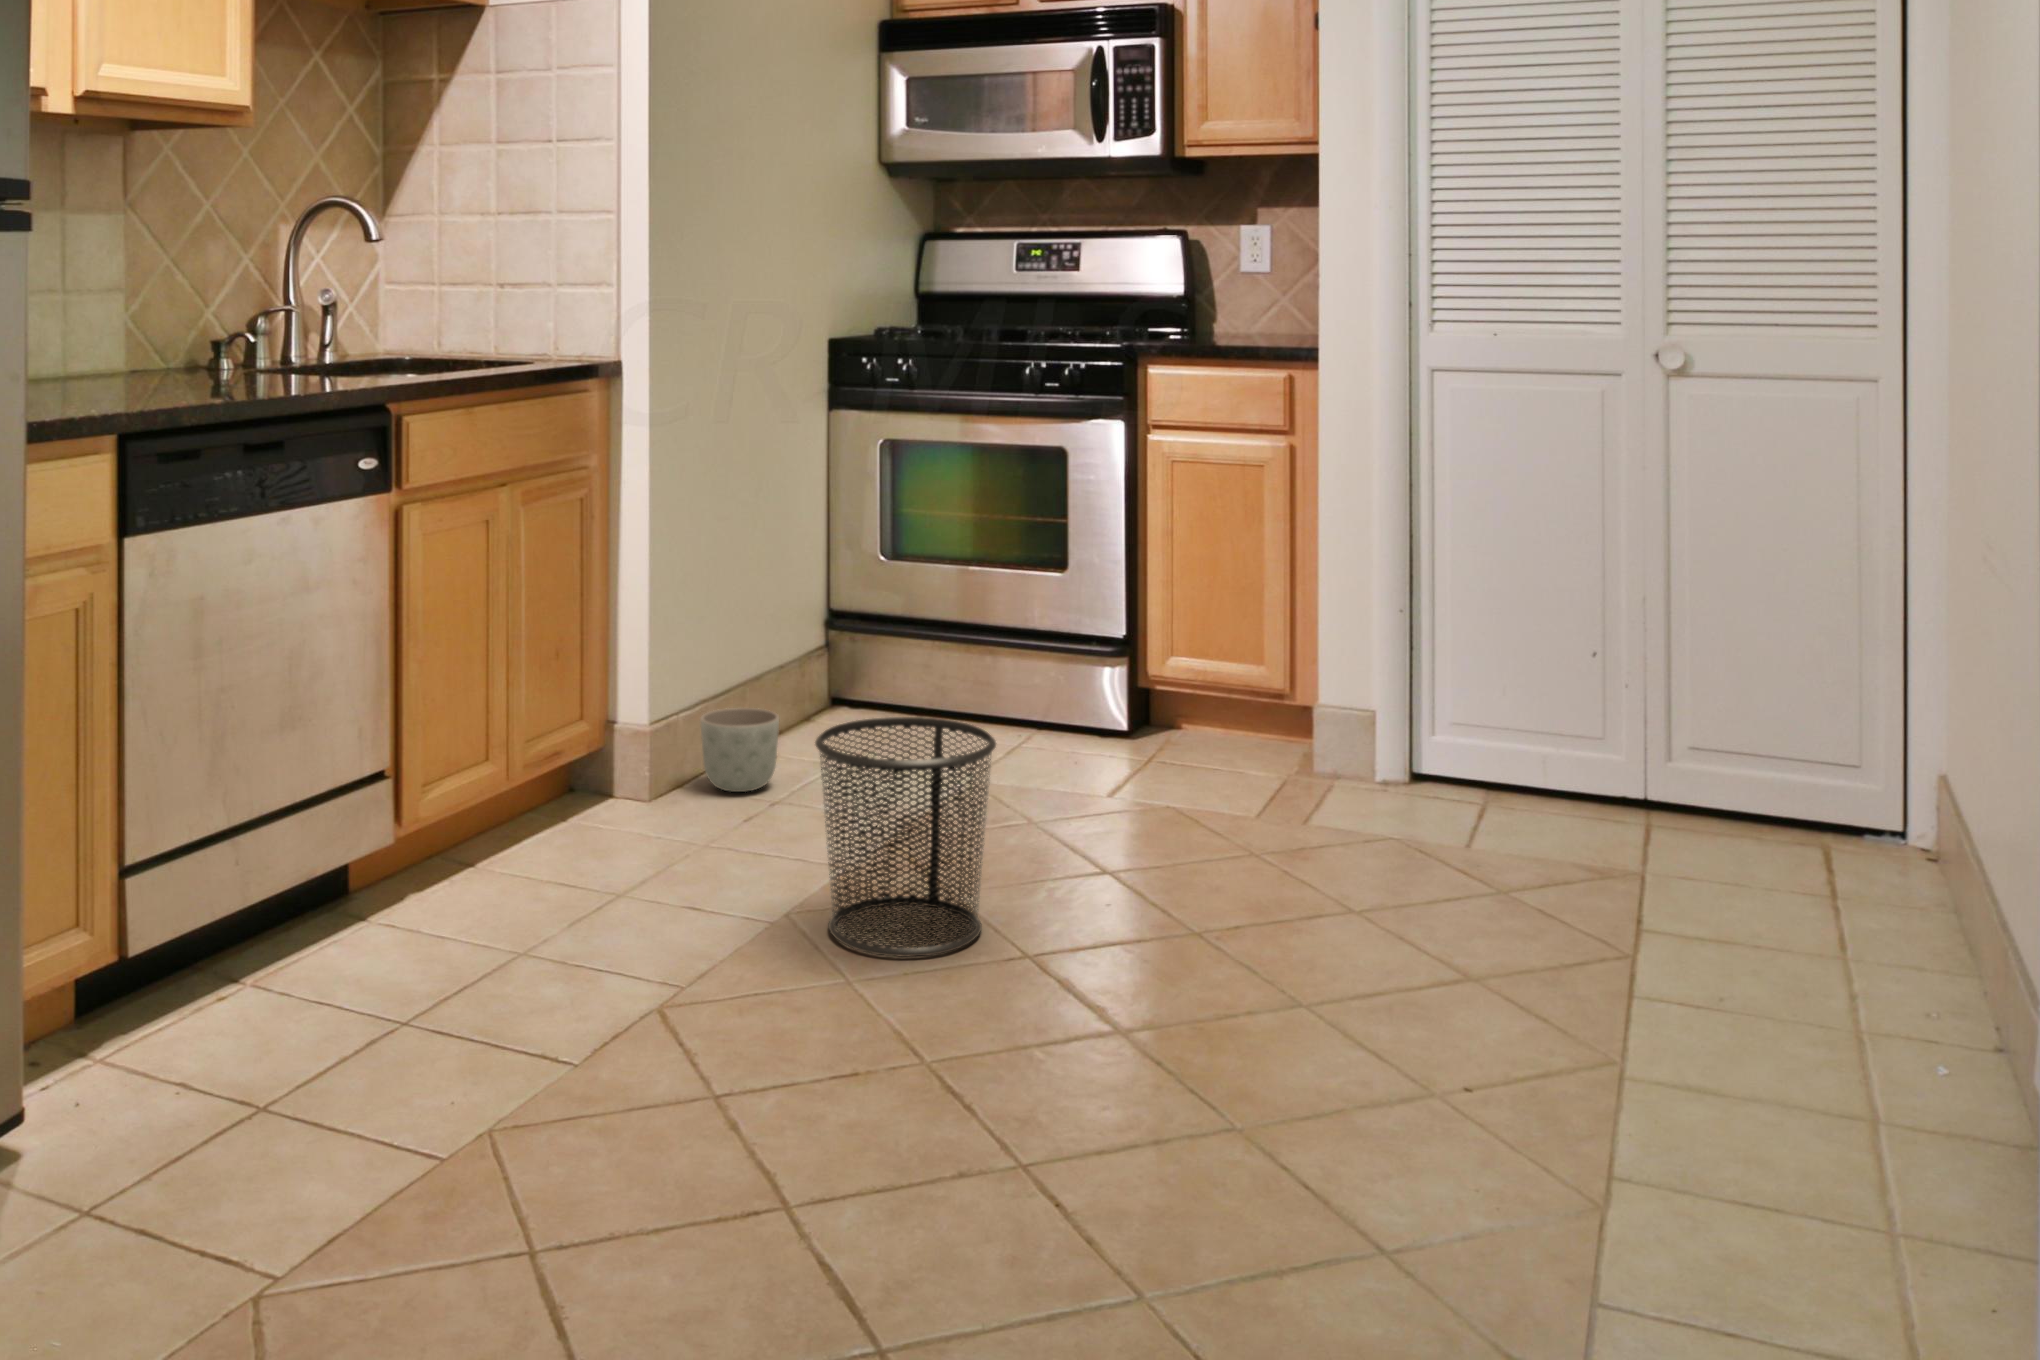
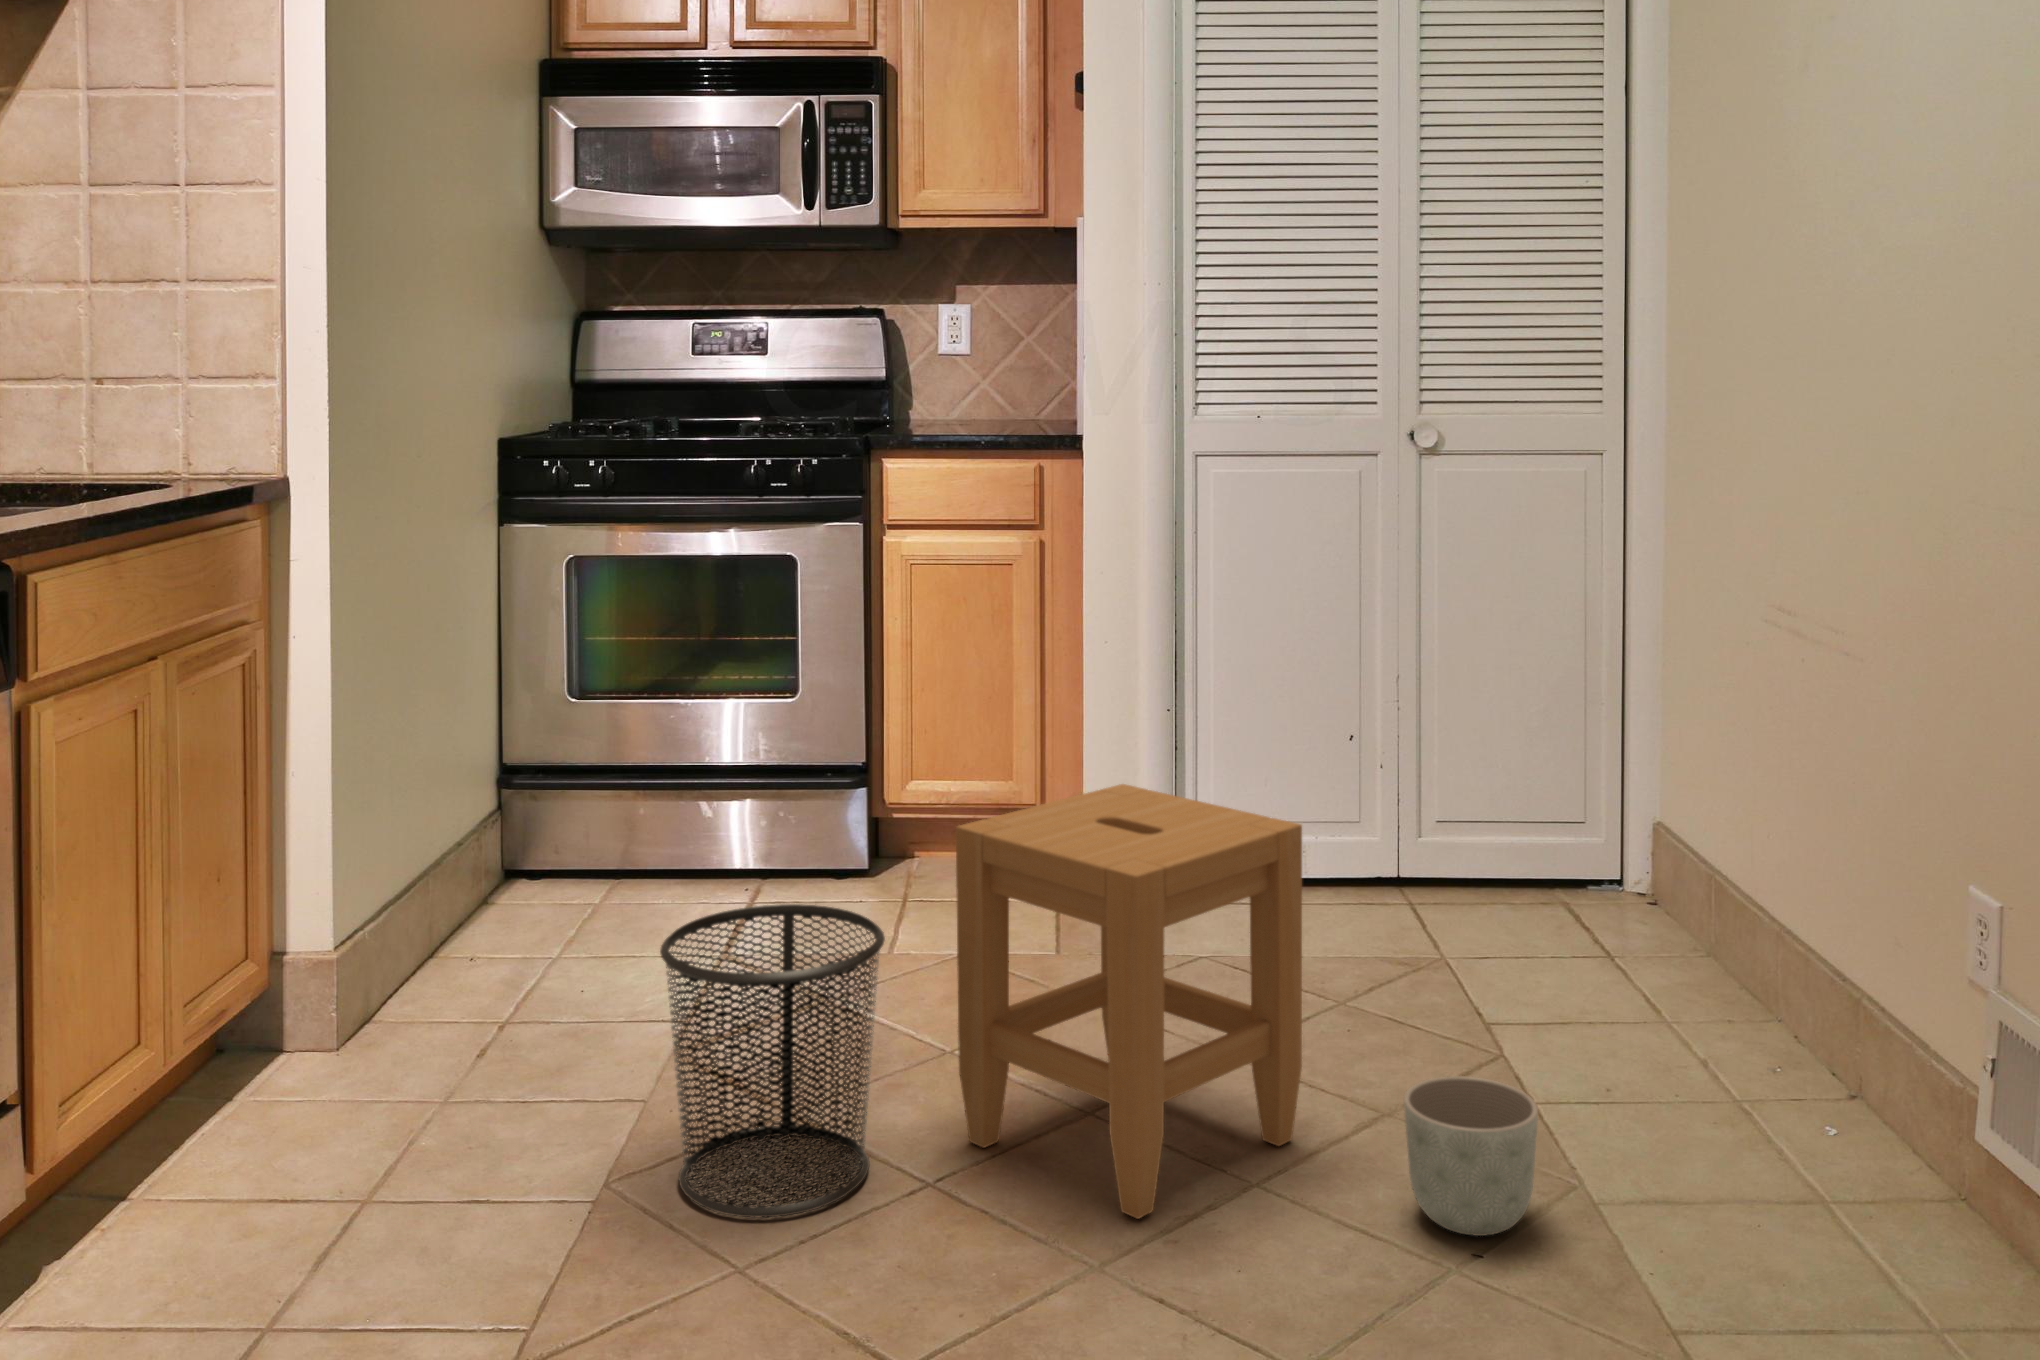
stool: none [1064,652,1366,1008] -> present [956,784,1302,1219]
planter: present [700,708,779,792] -> present [1404,1076,1538,1236]

